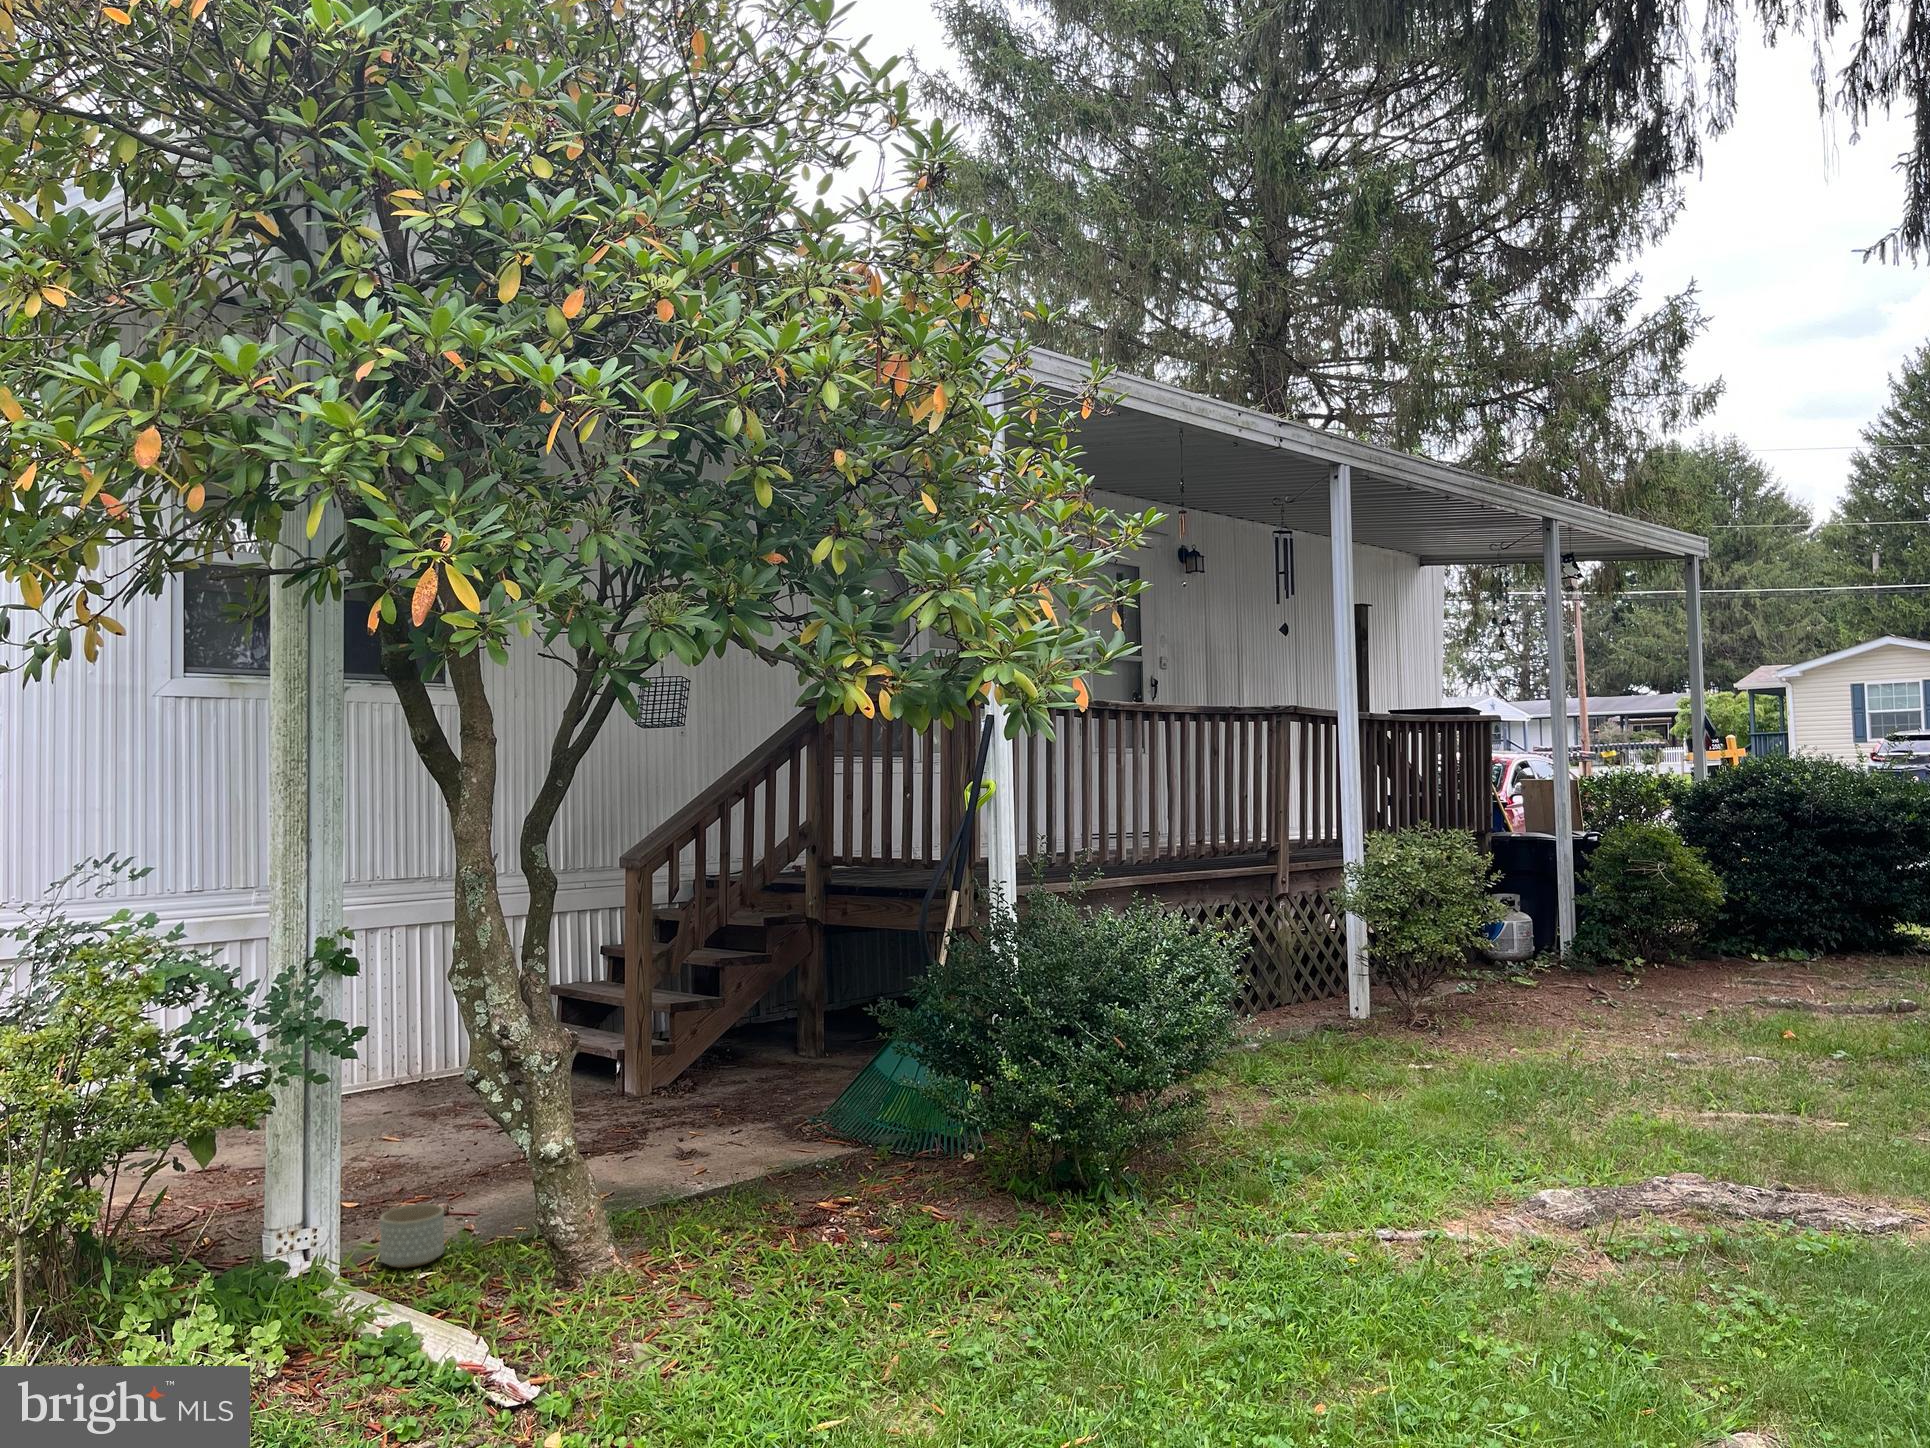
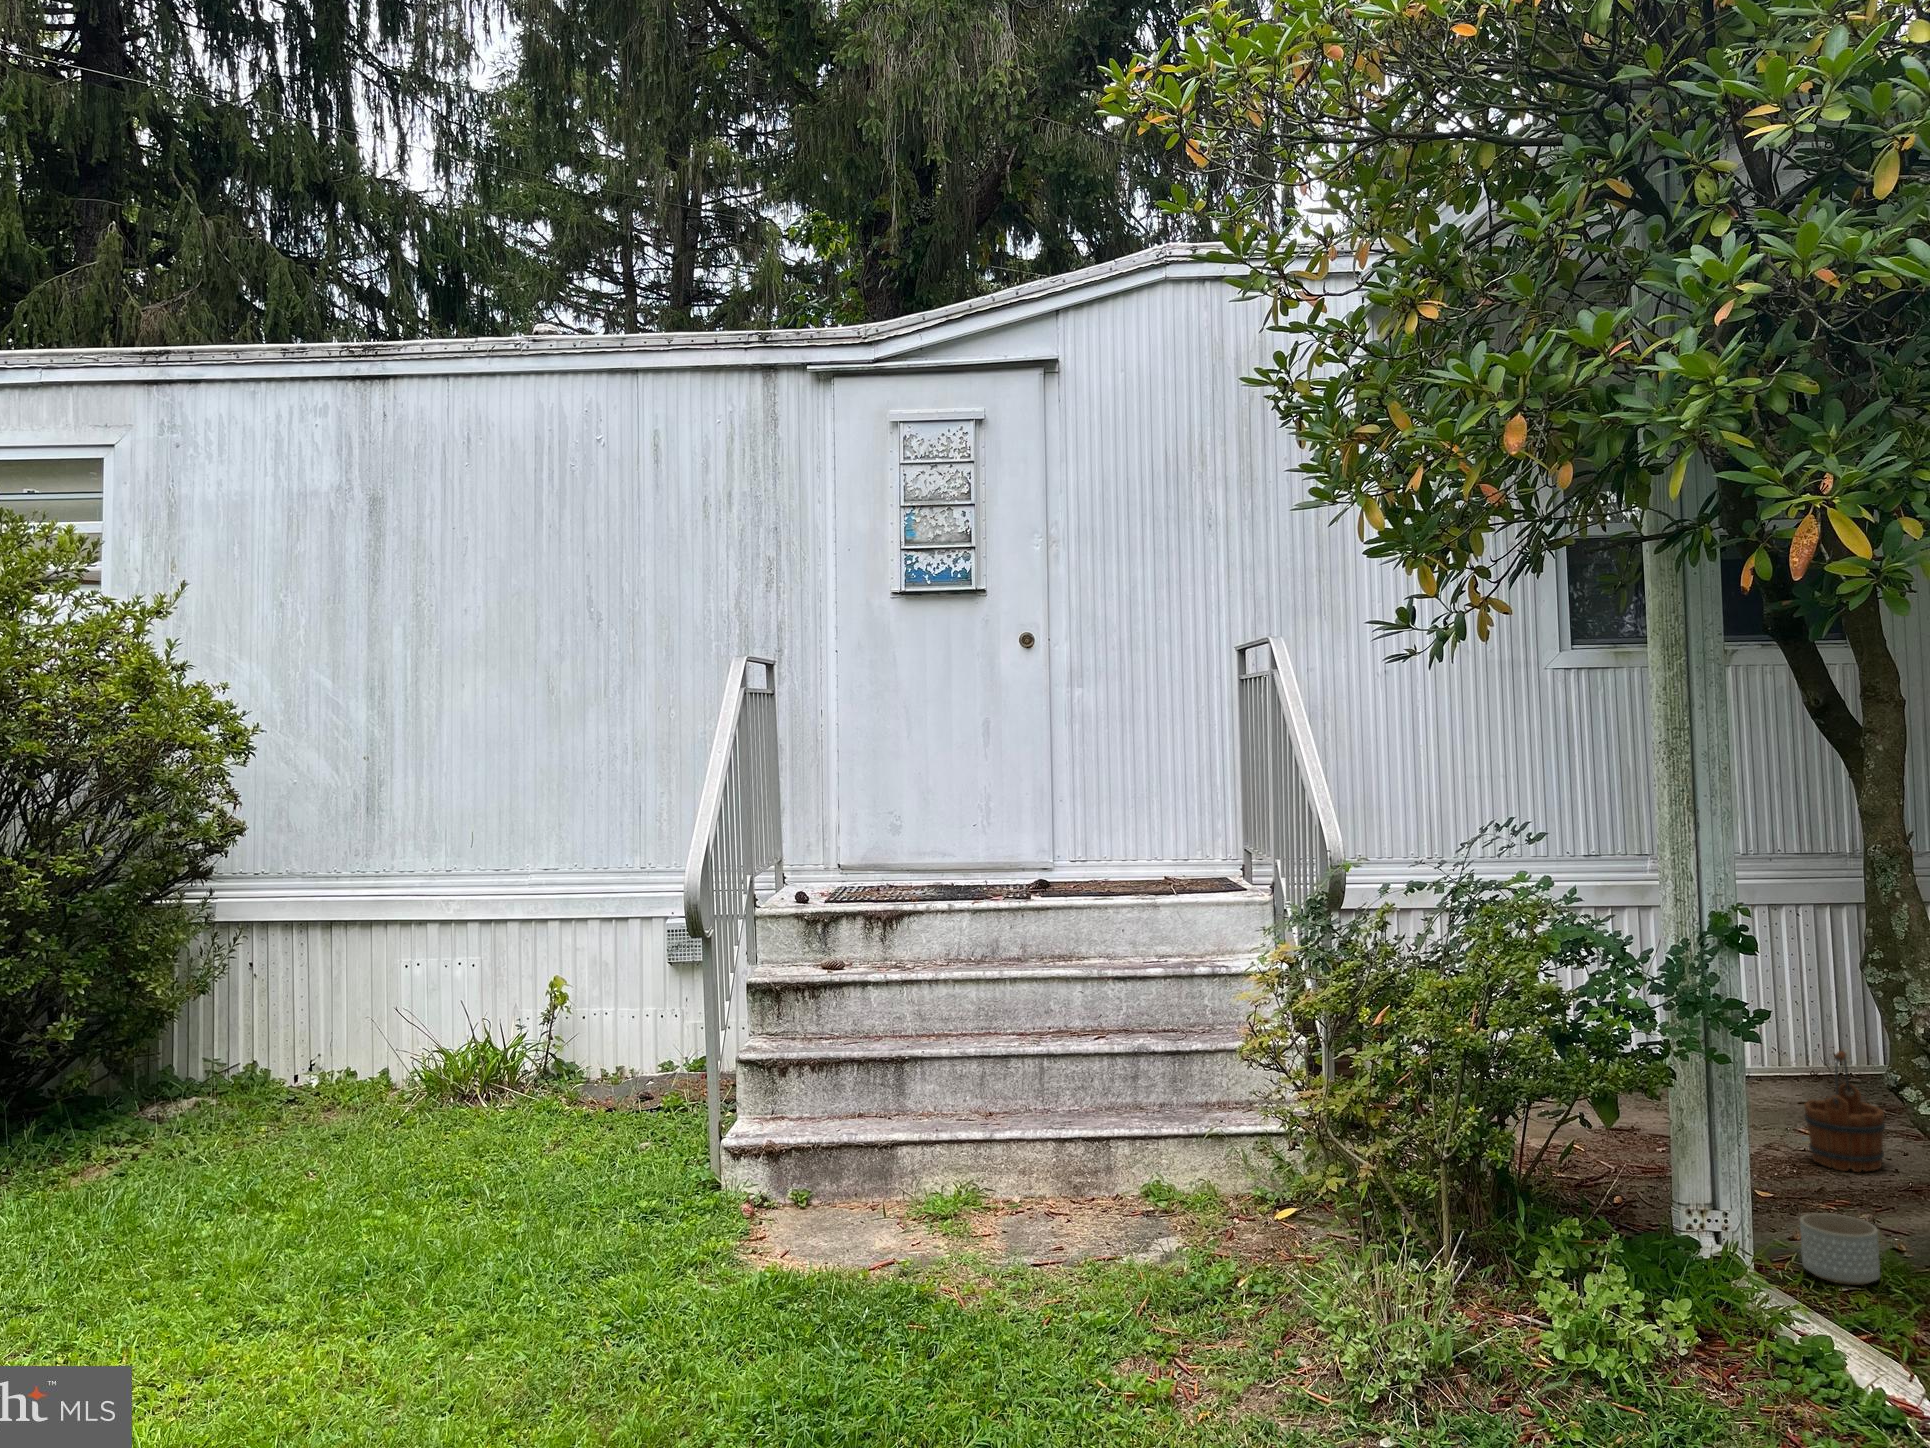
wooden bucket: none [387,1059,453,1170] -> present [1804,1051,1885,1172]

